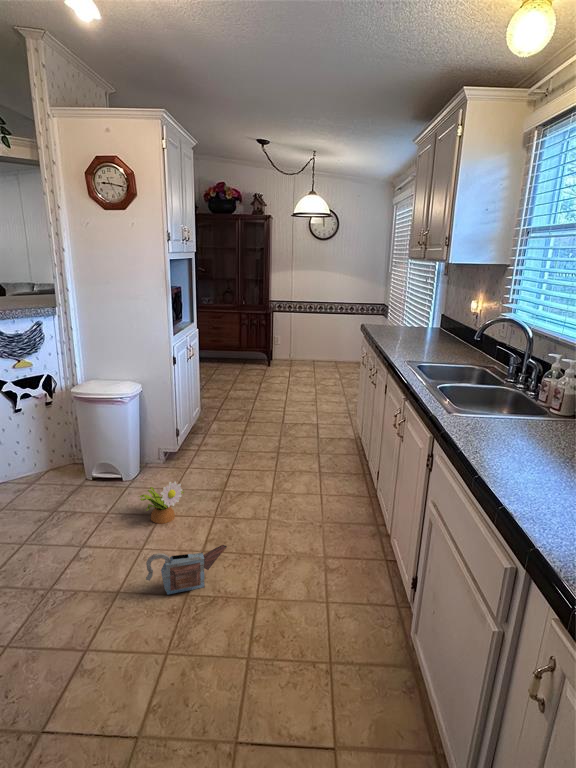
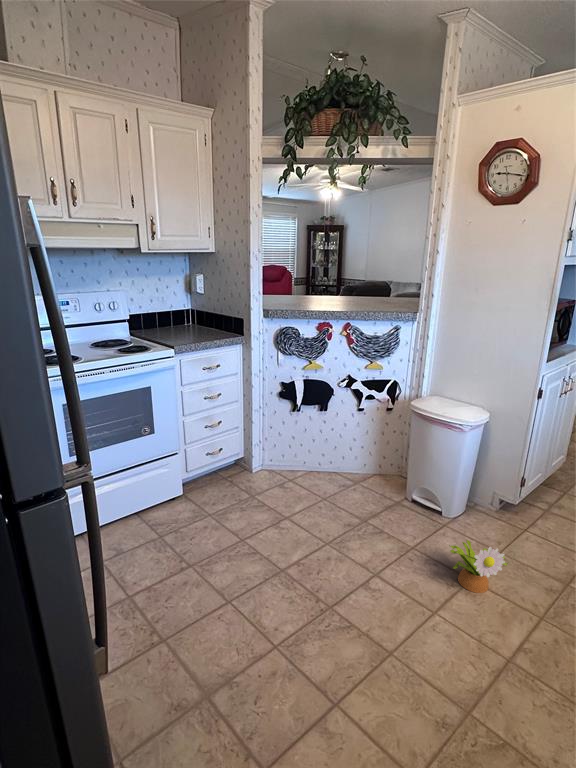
watering can: present [146,545,227,594] -> none [422,637,542,715]

